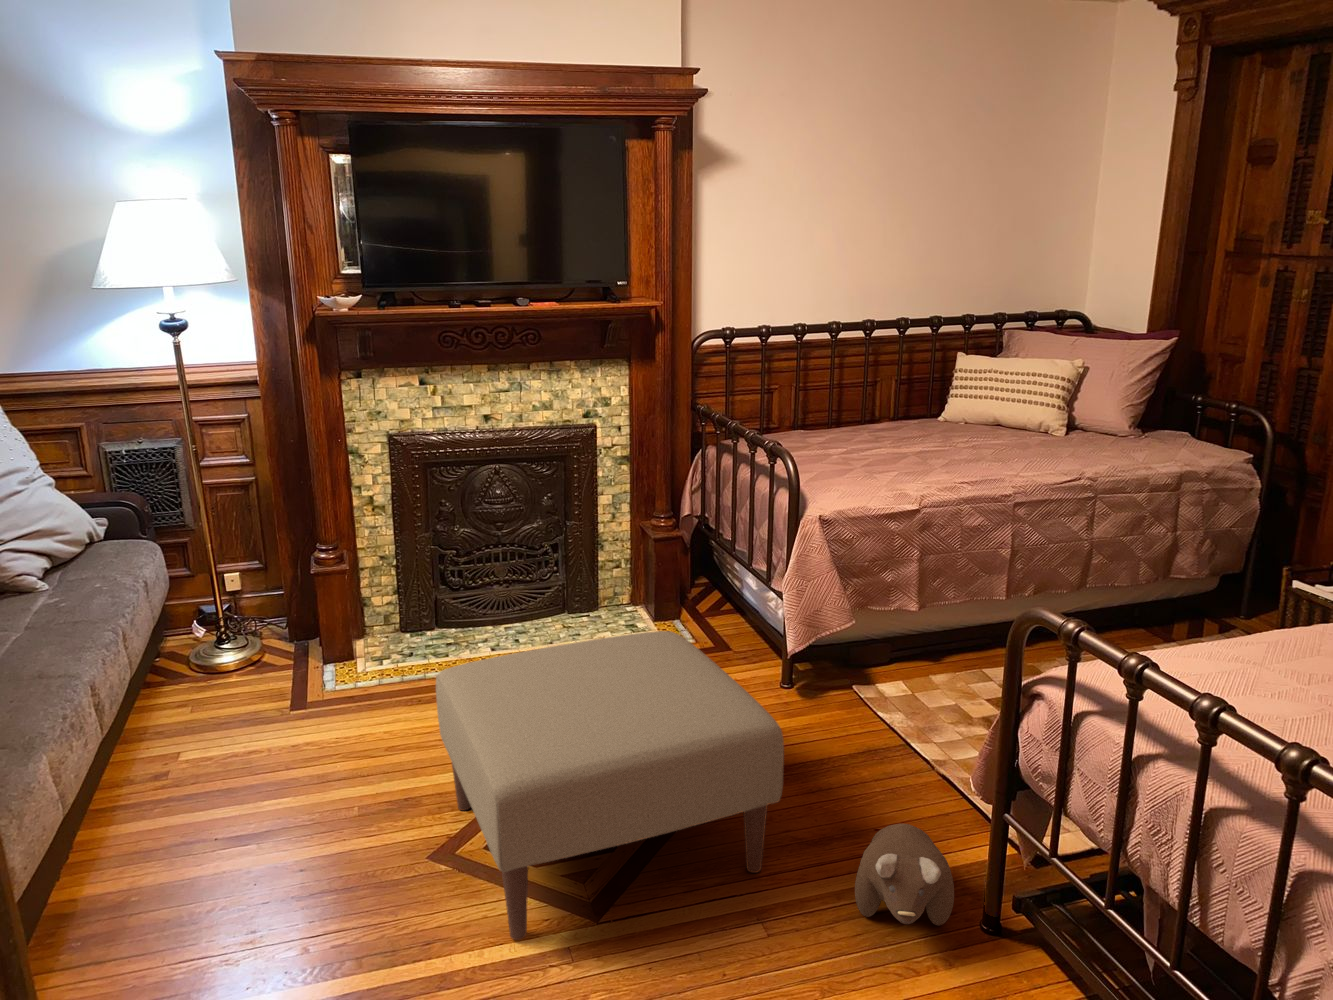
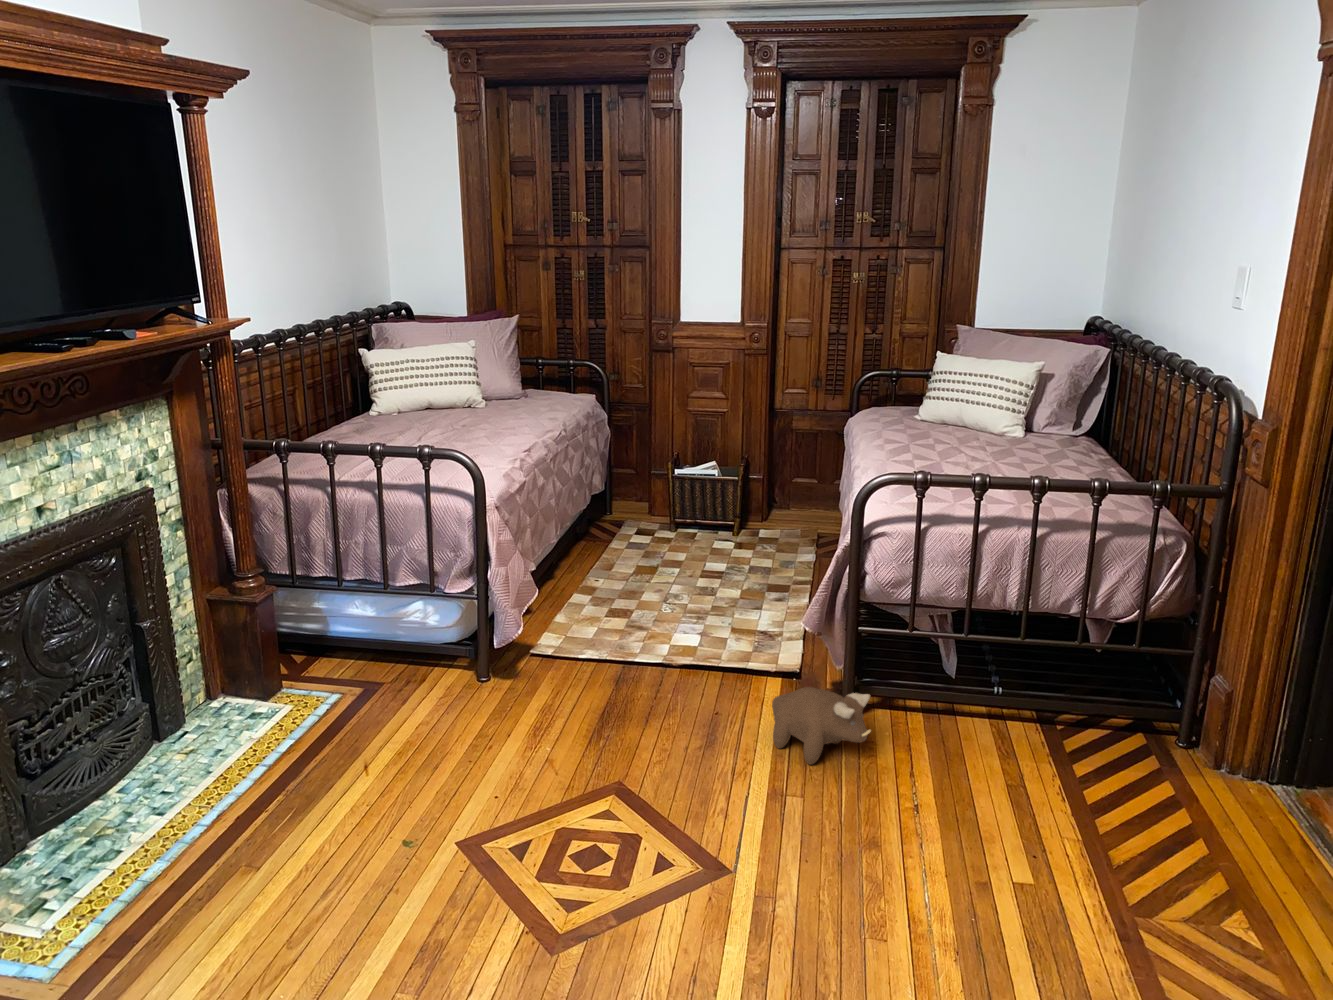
ottoman: present [436,631,784,940] -> none [455,647,759,937]

